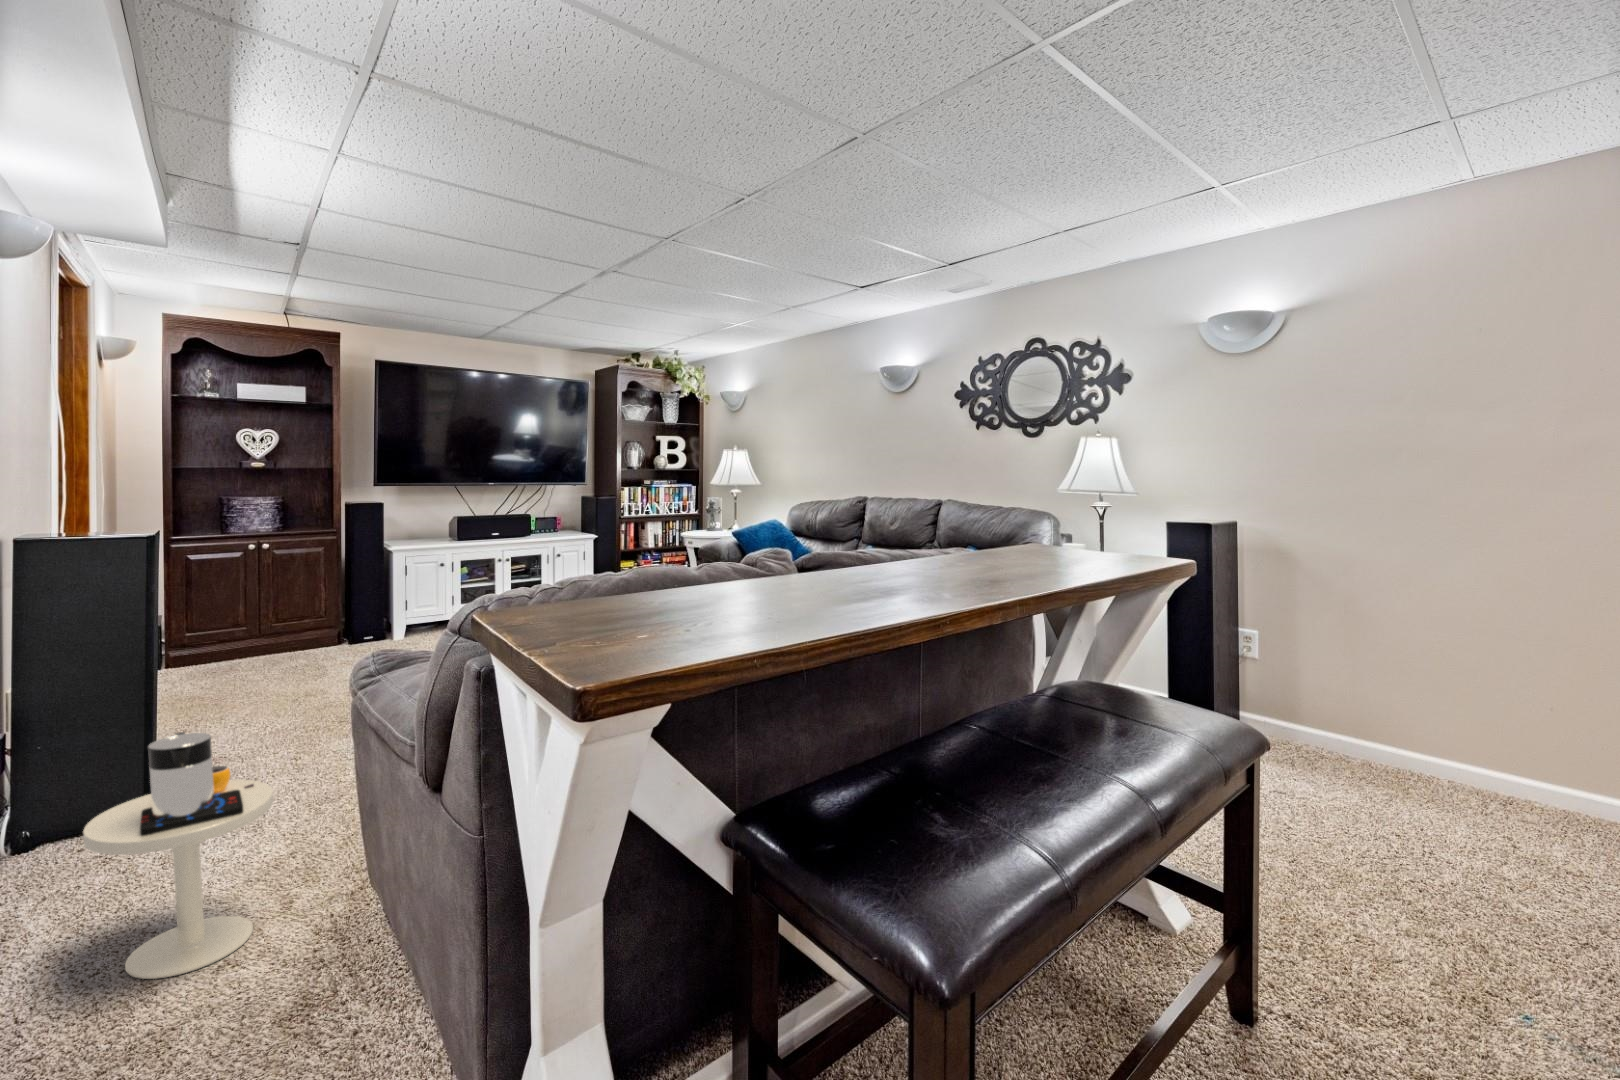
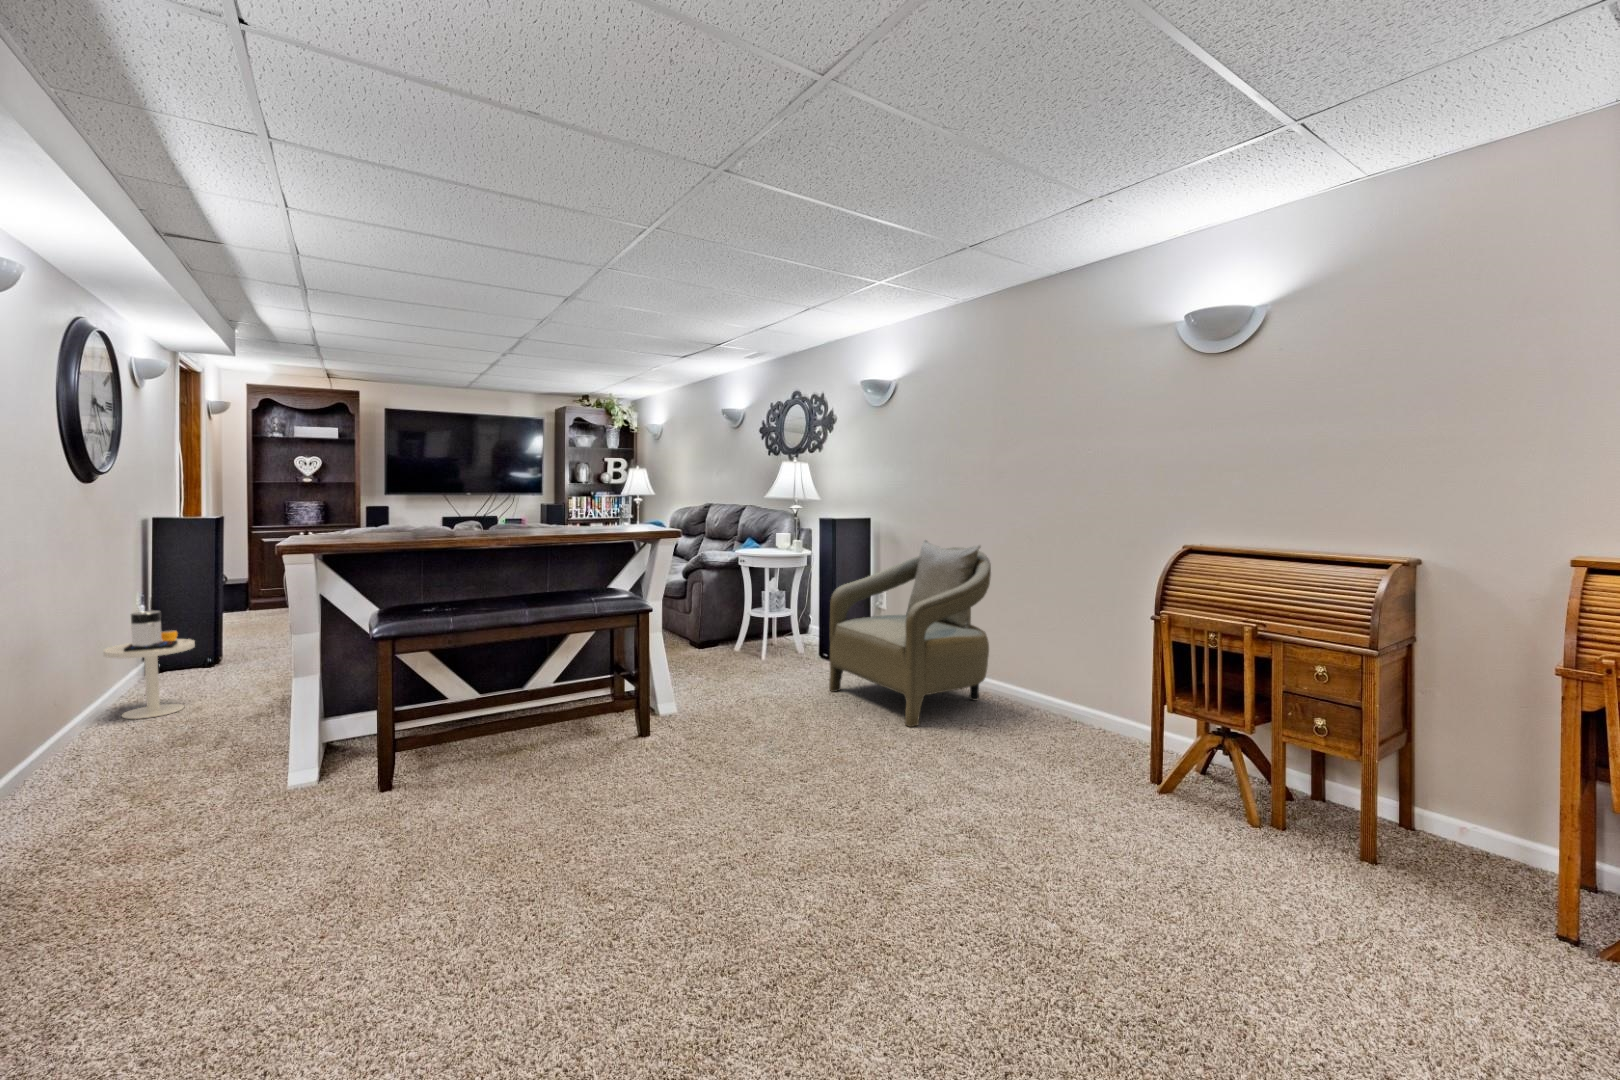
armchair: none [1291,546,1602,853] -> present [829,540,991,727]

